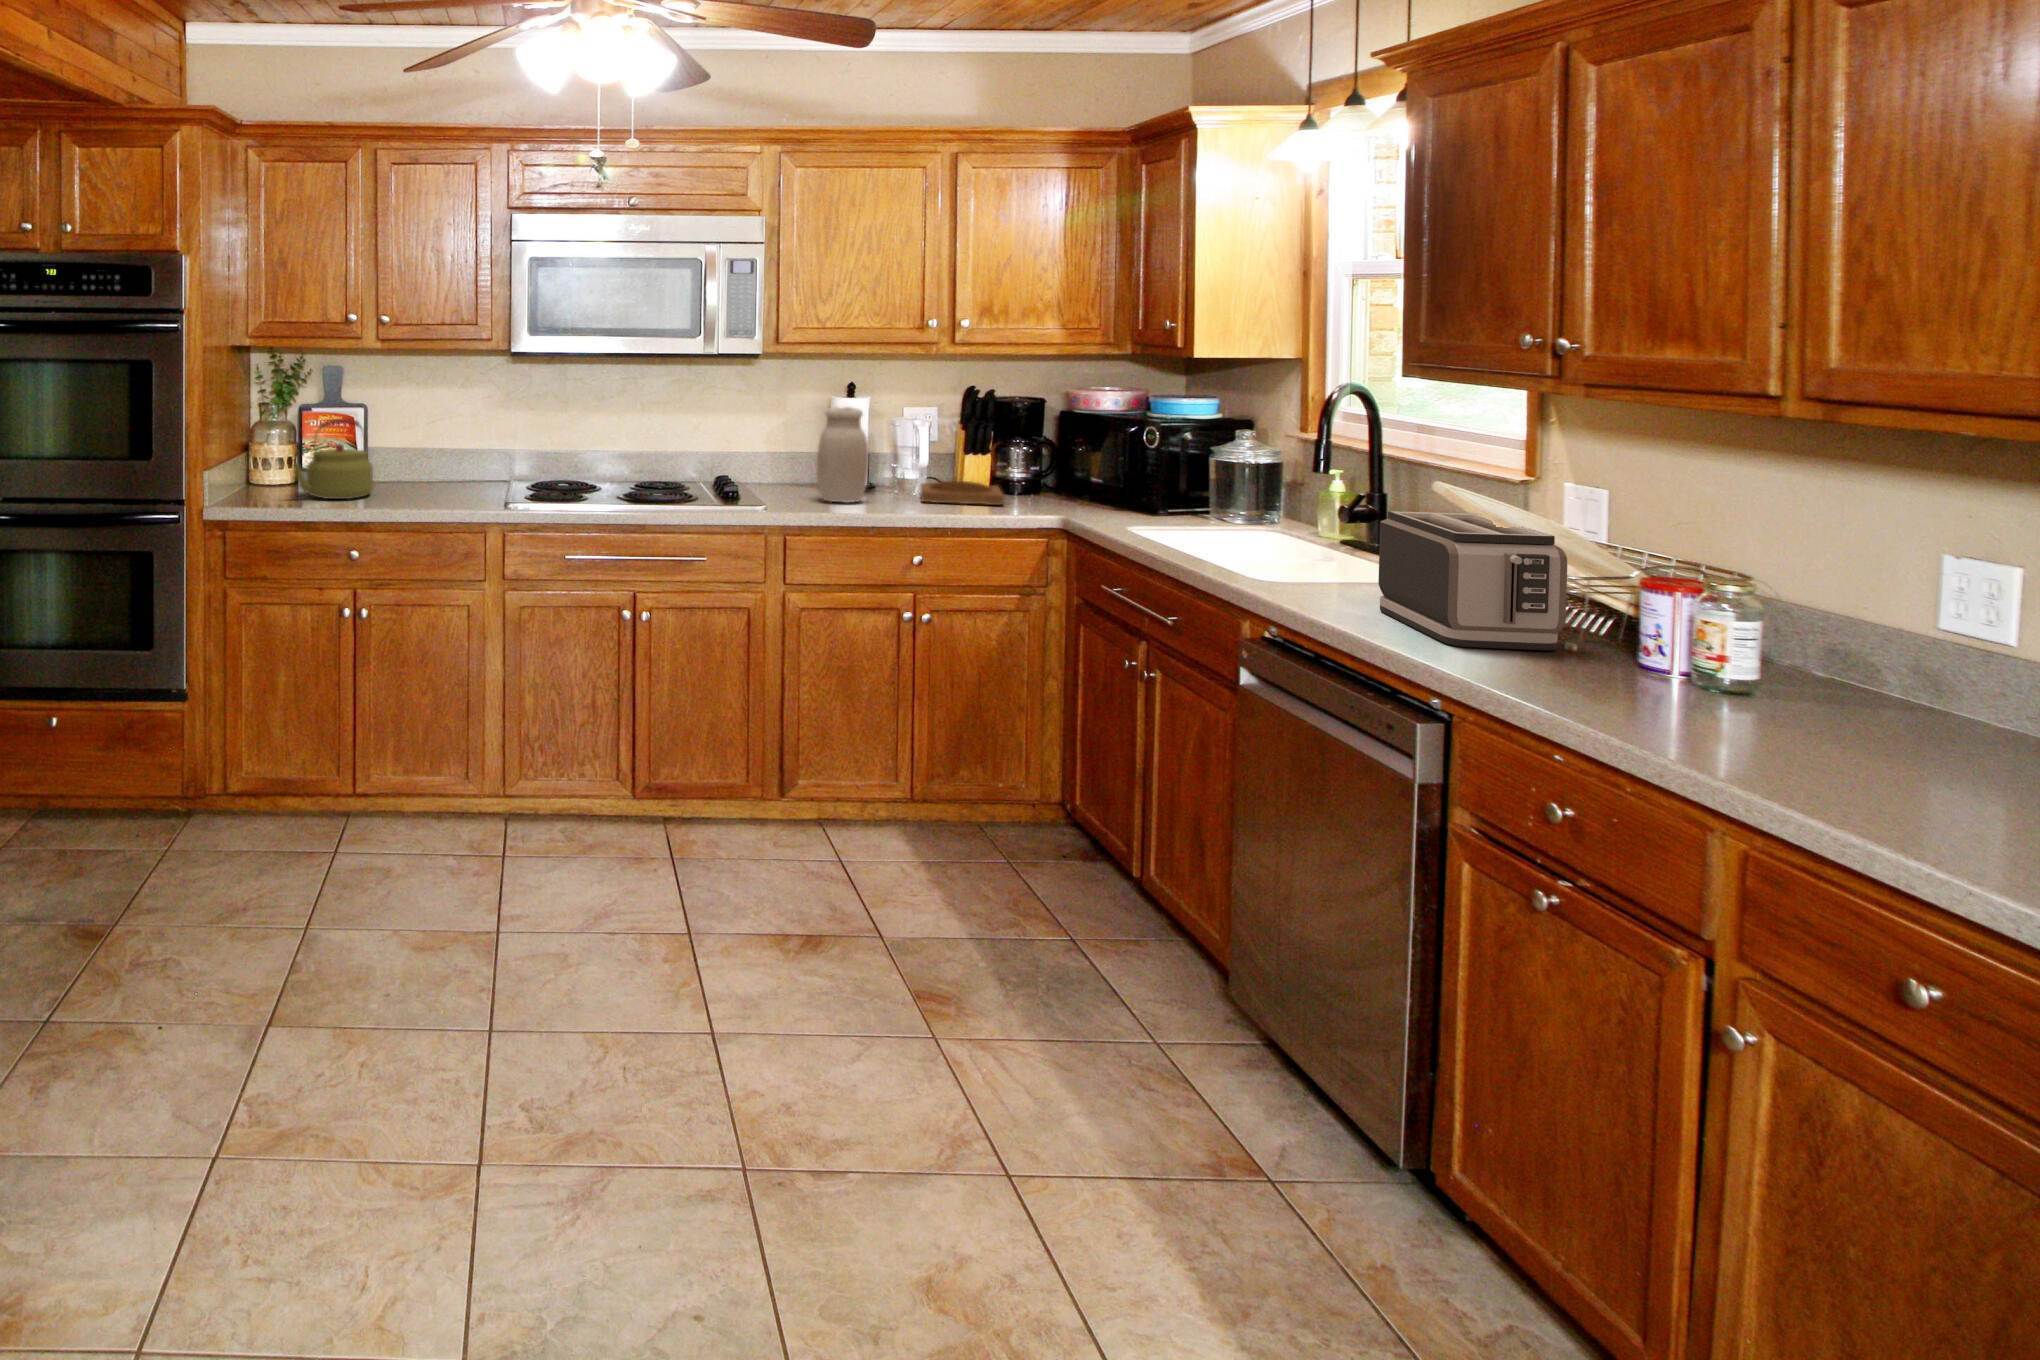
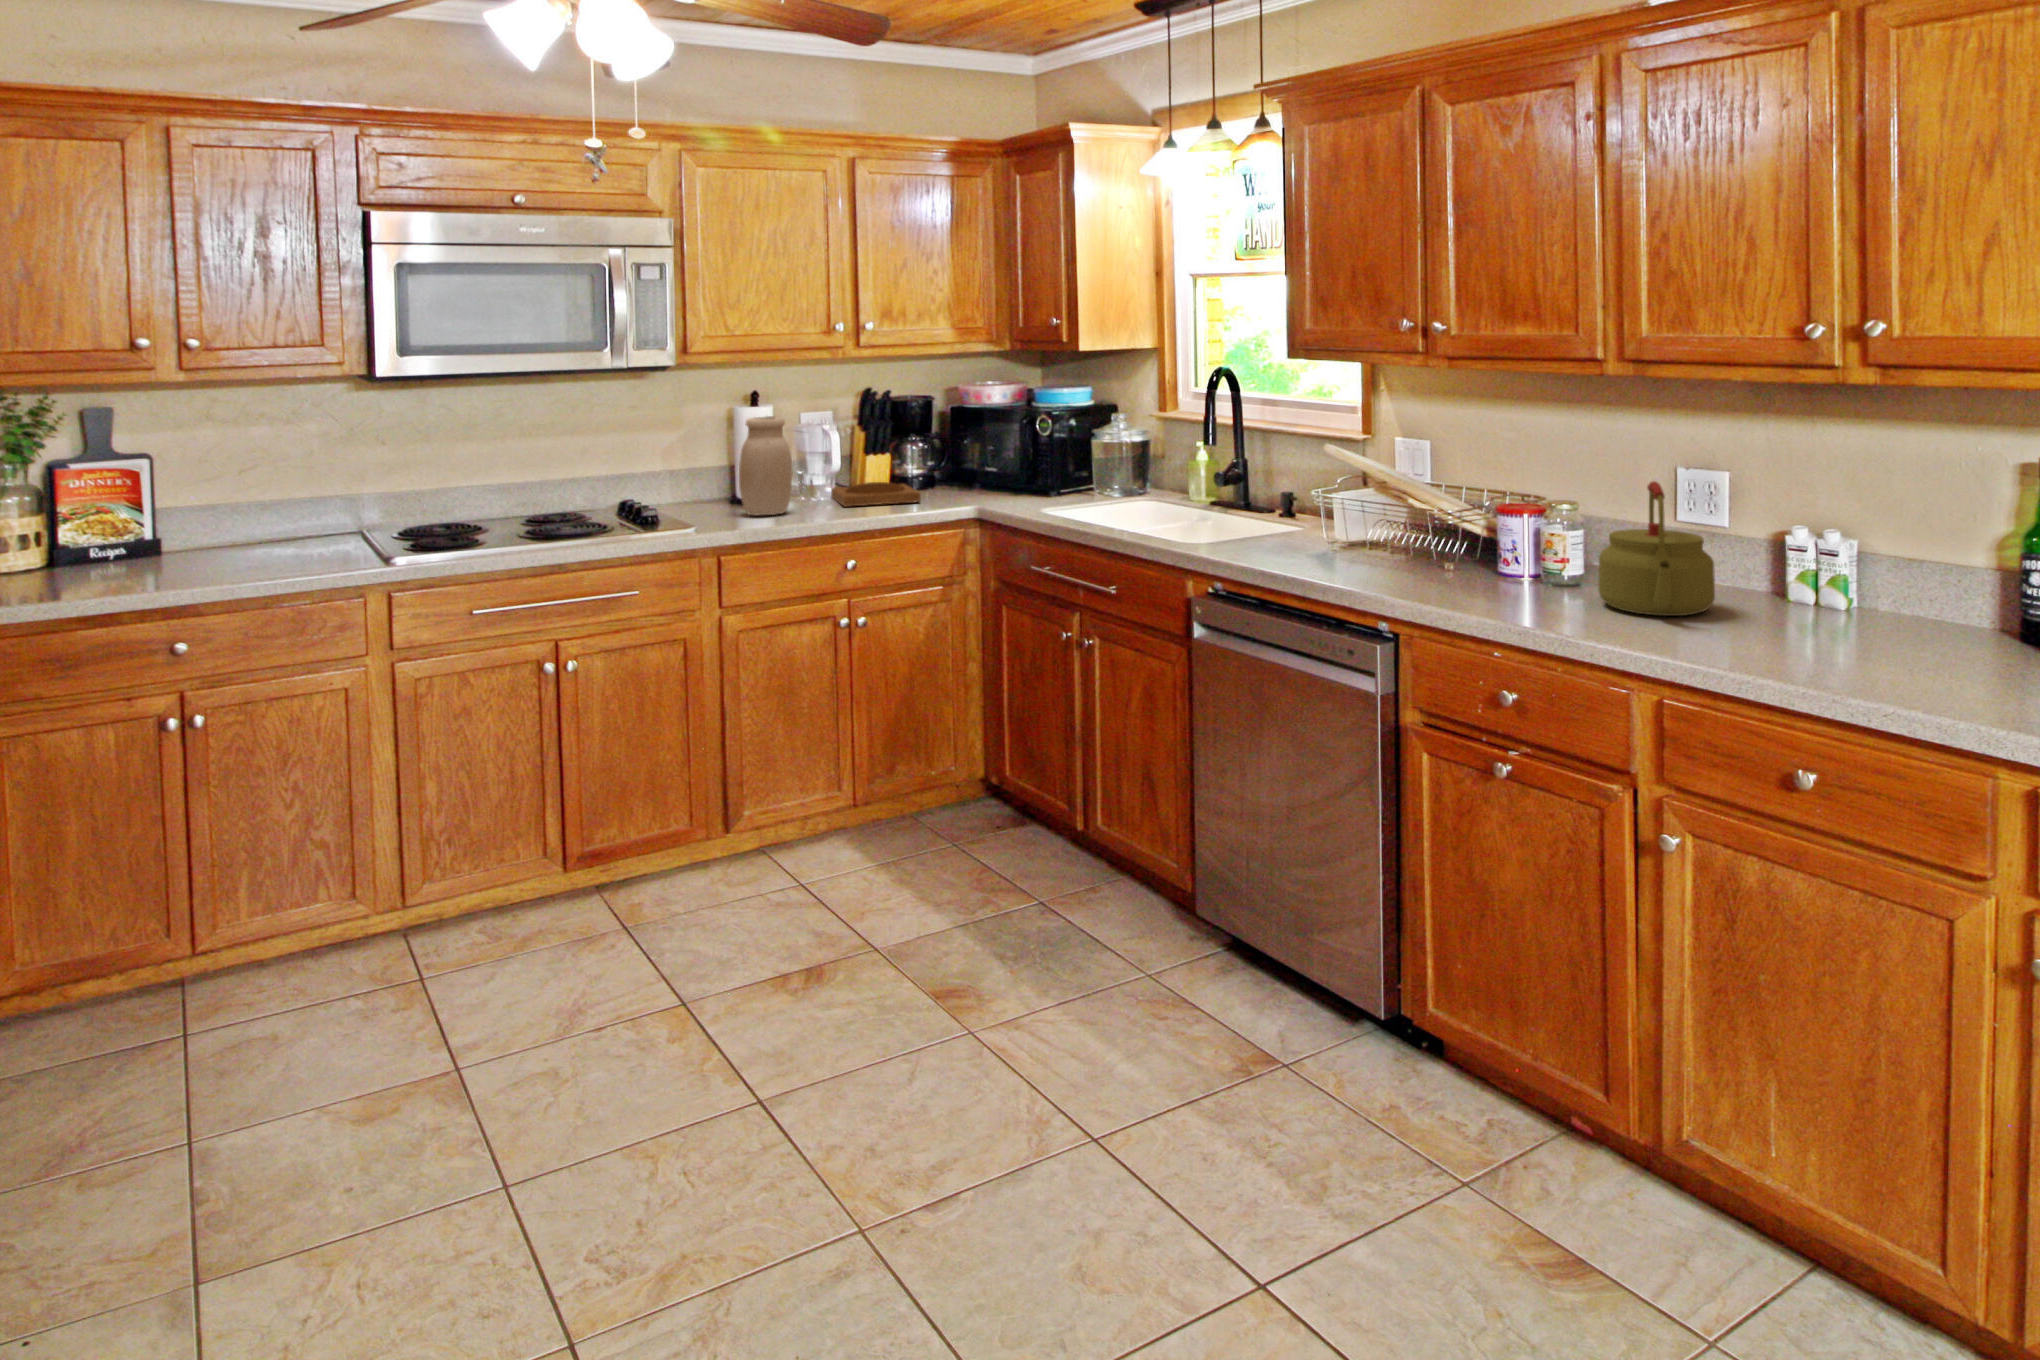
kettle: present [293,419,373,499] -> present [1598,481,1715,616]
toaster: present [1378,511,1567,650] -> none [1304,469,1449,578]

